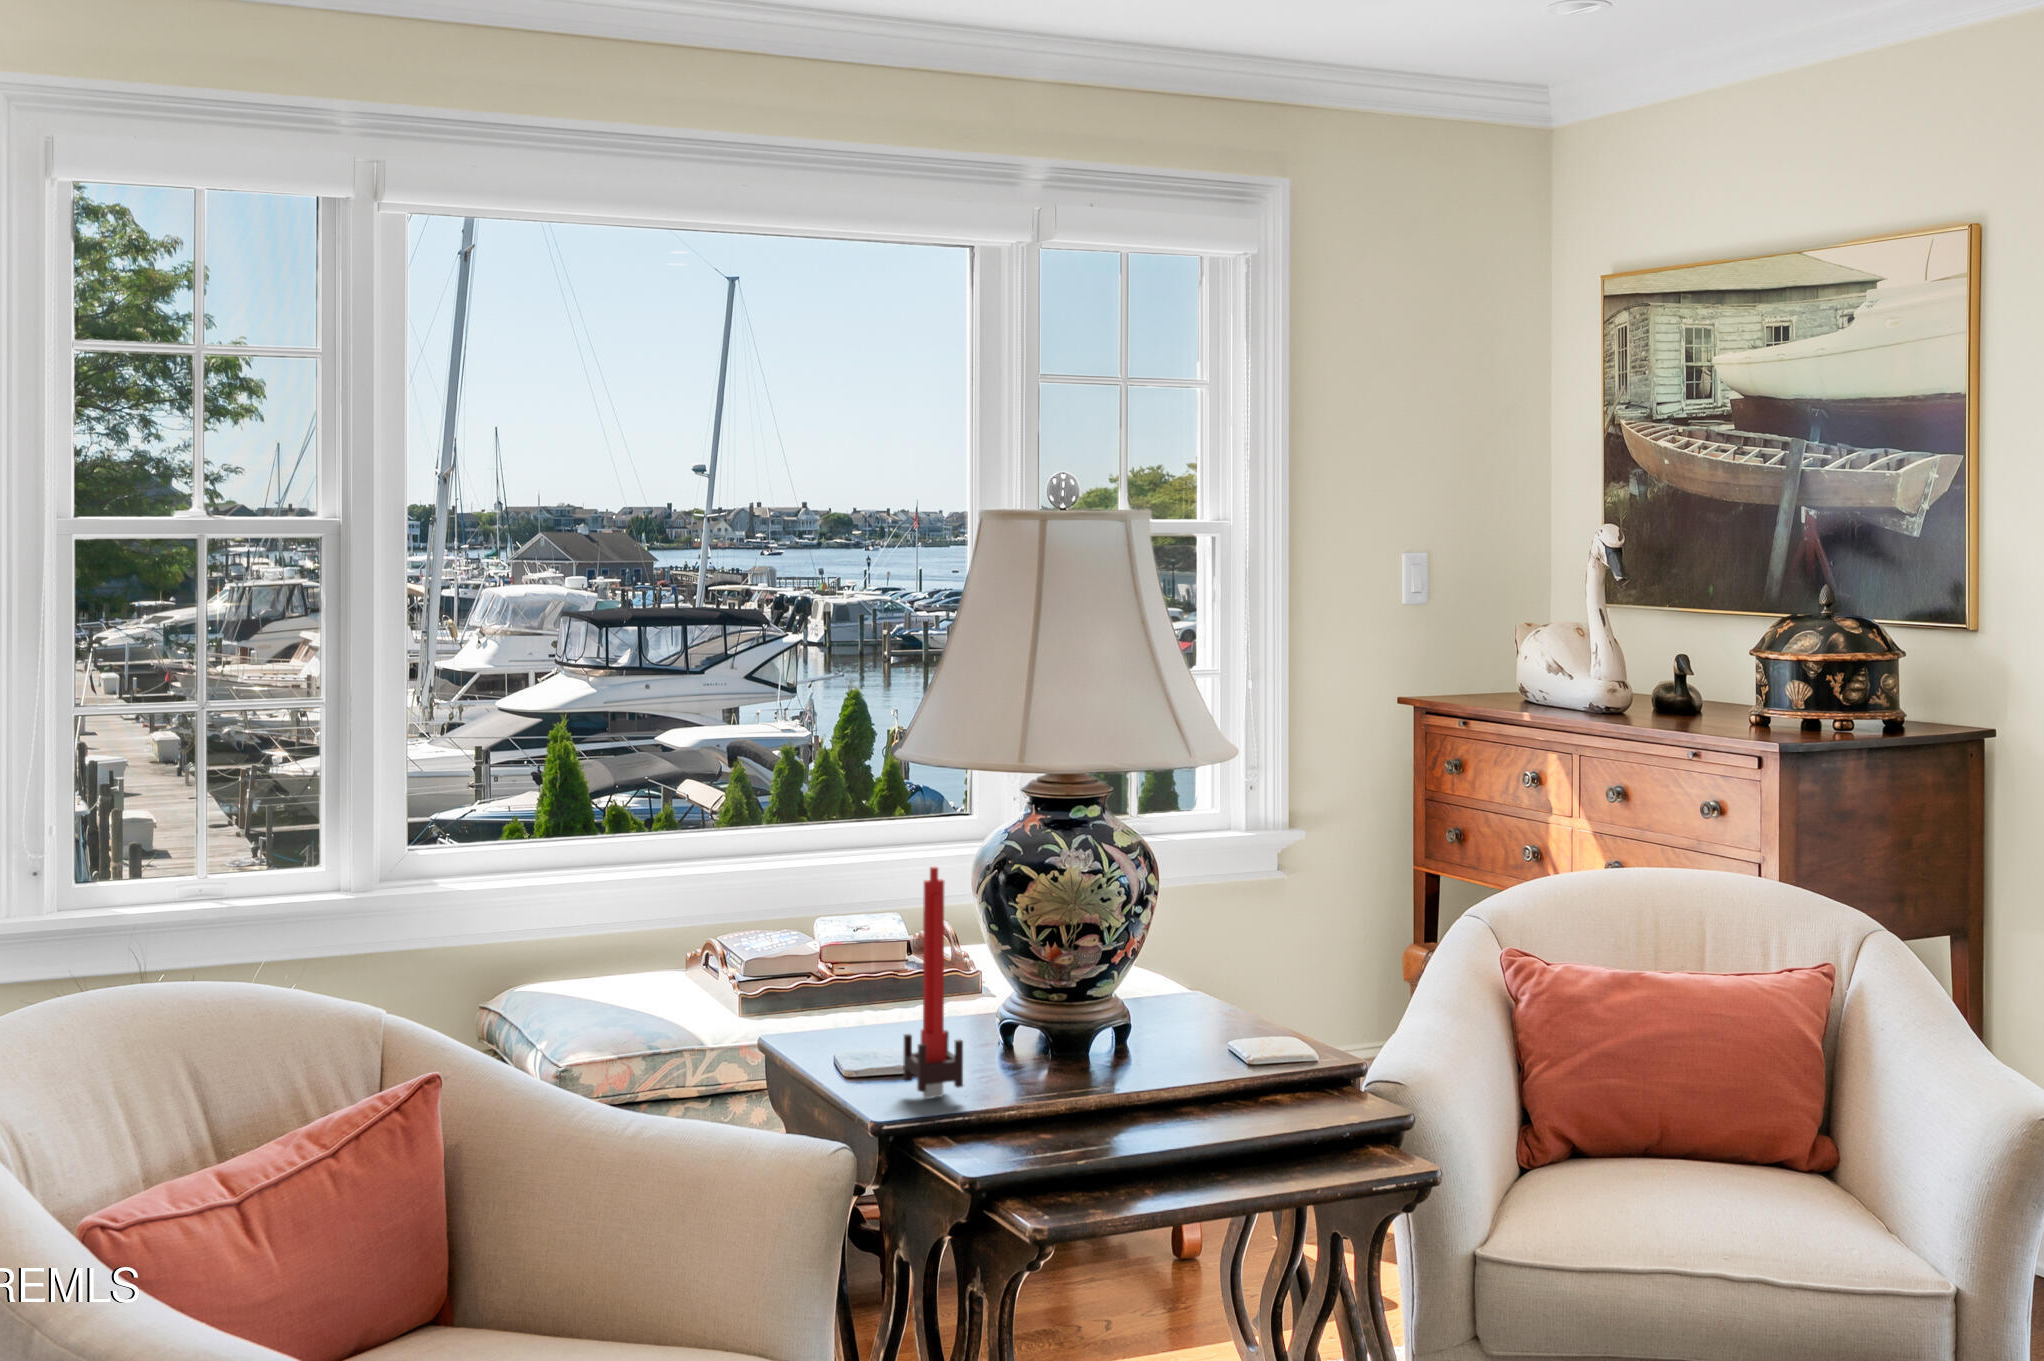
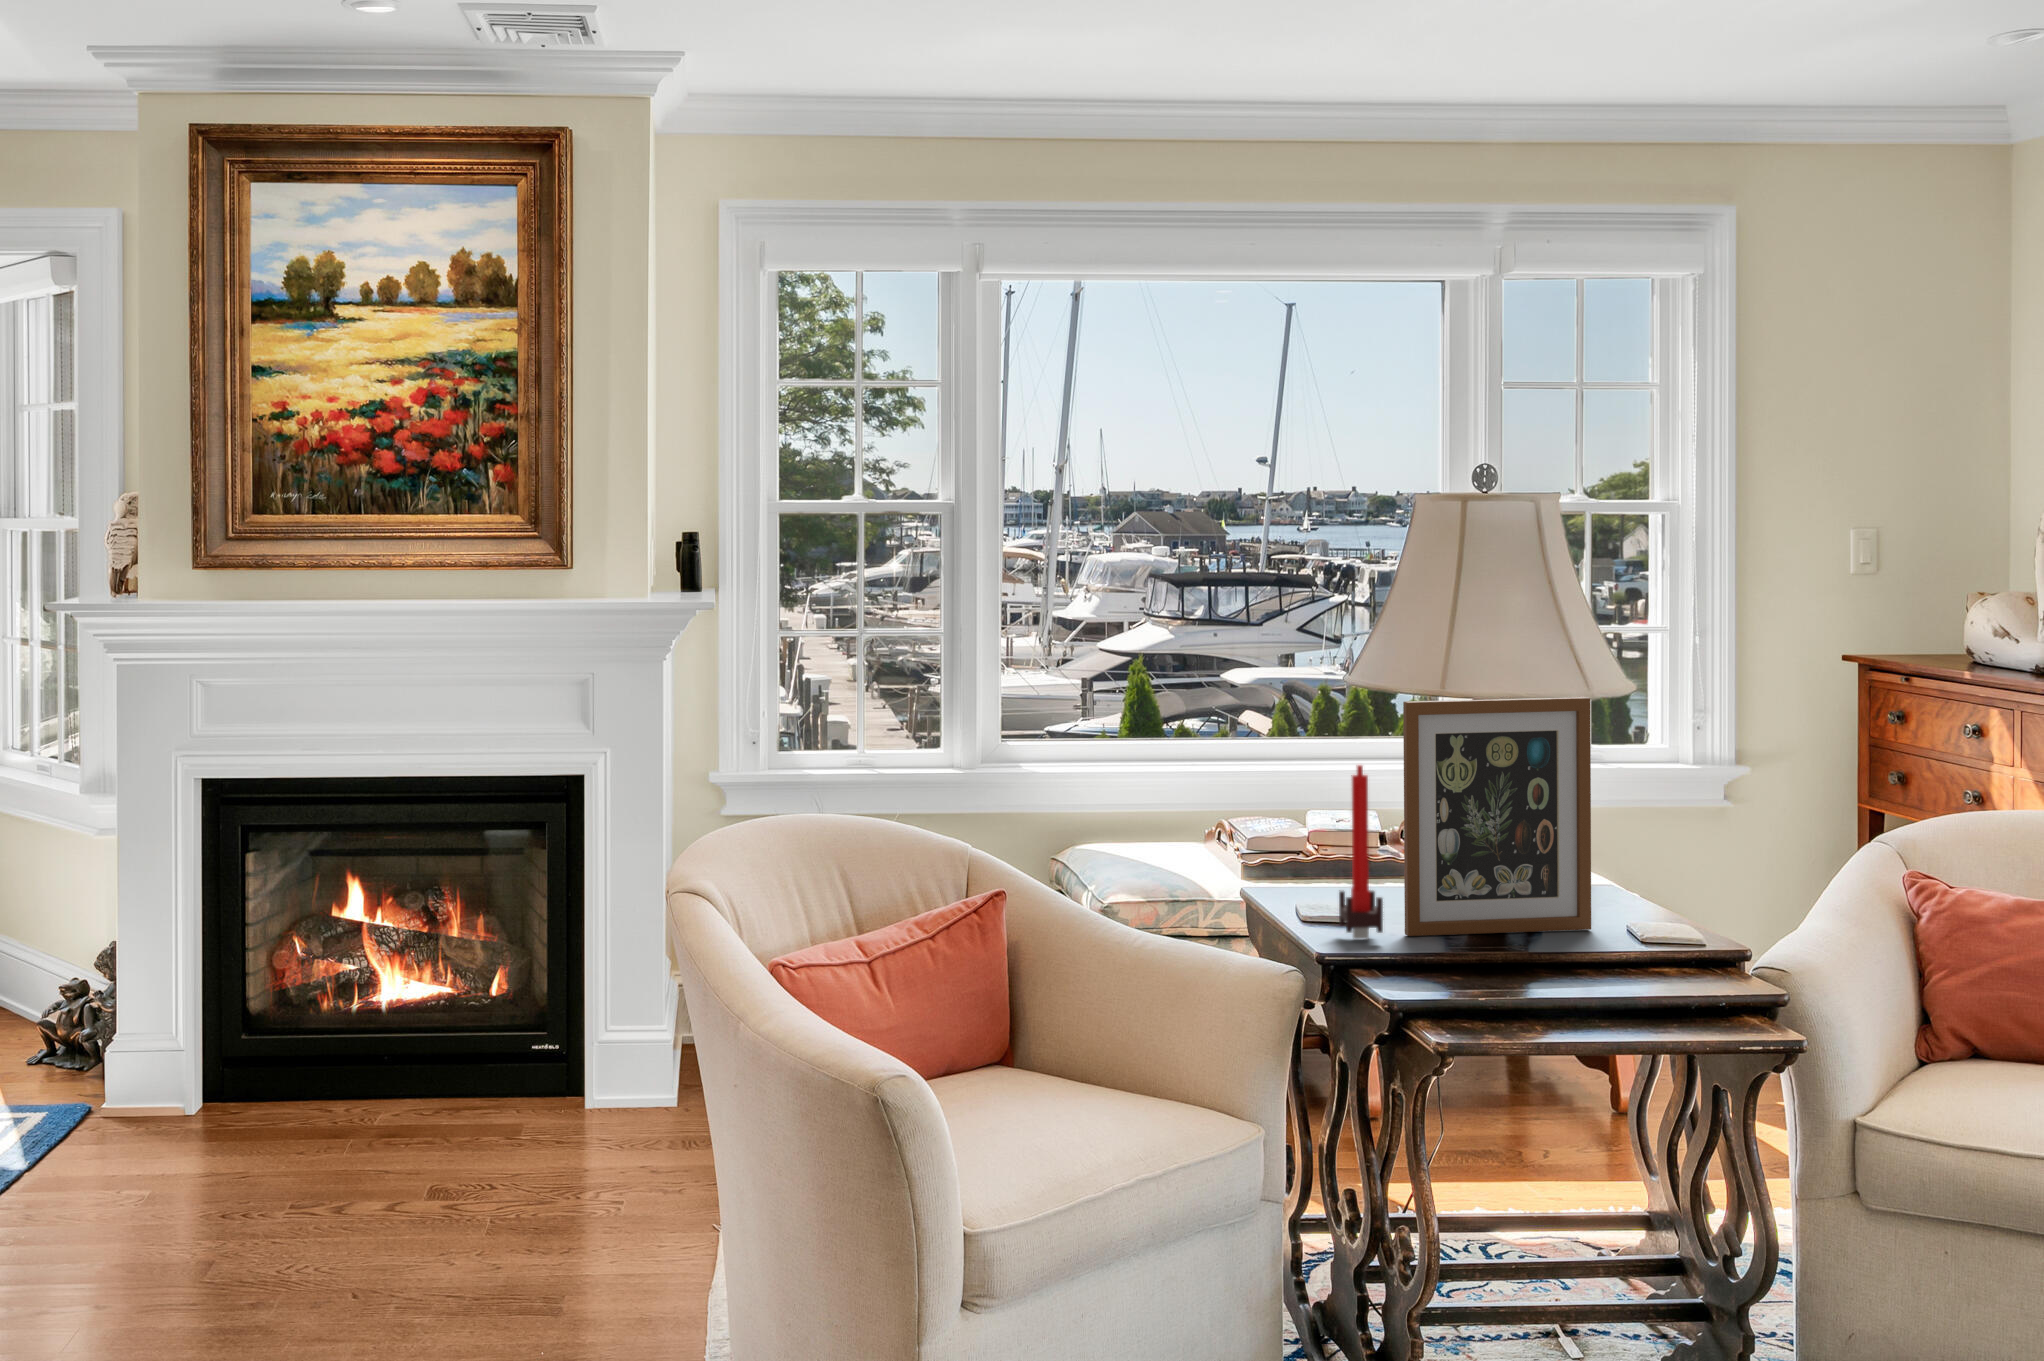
picture frame: none [982,765,1188,1085] -> present [1403,697,1591,936]

